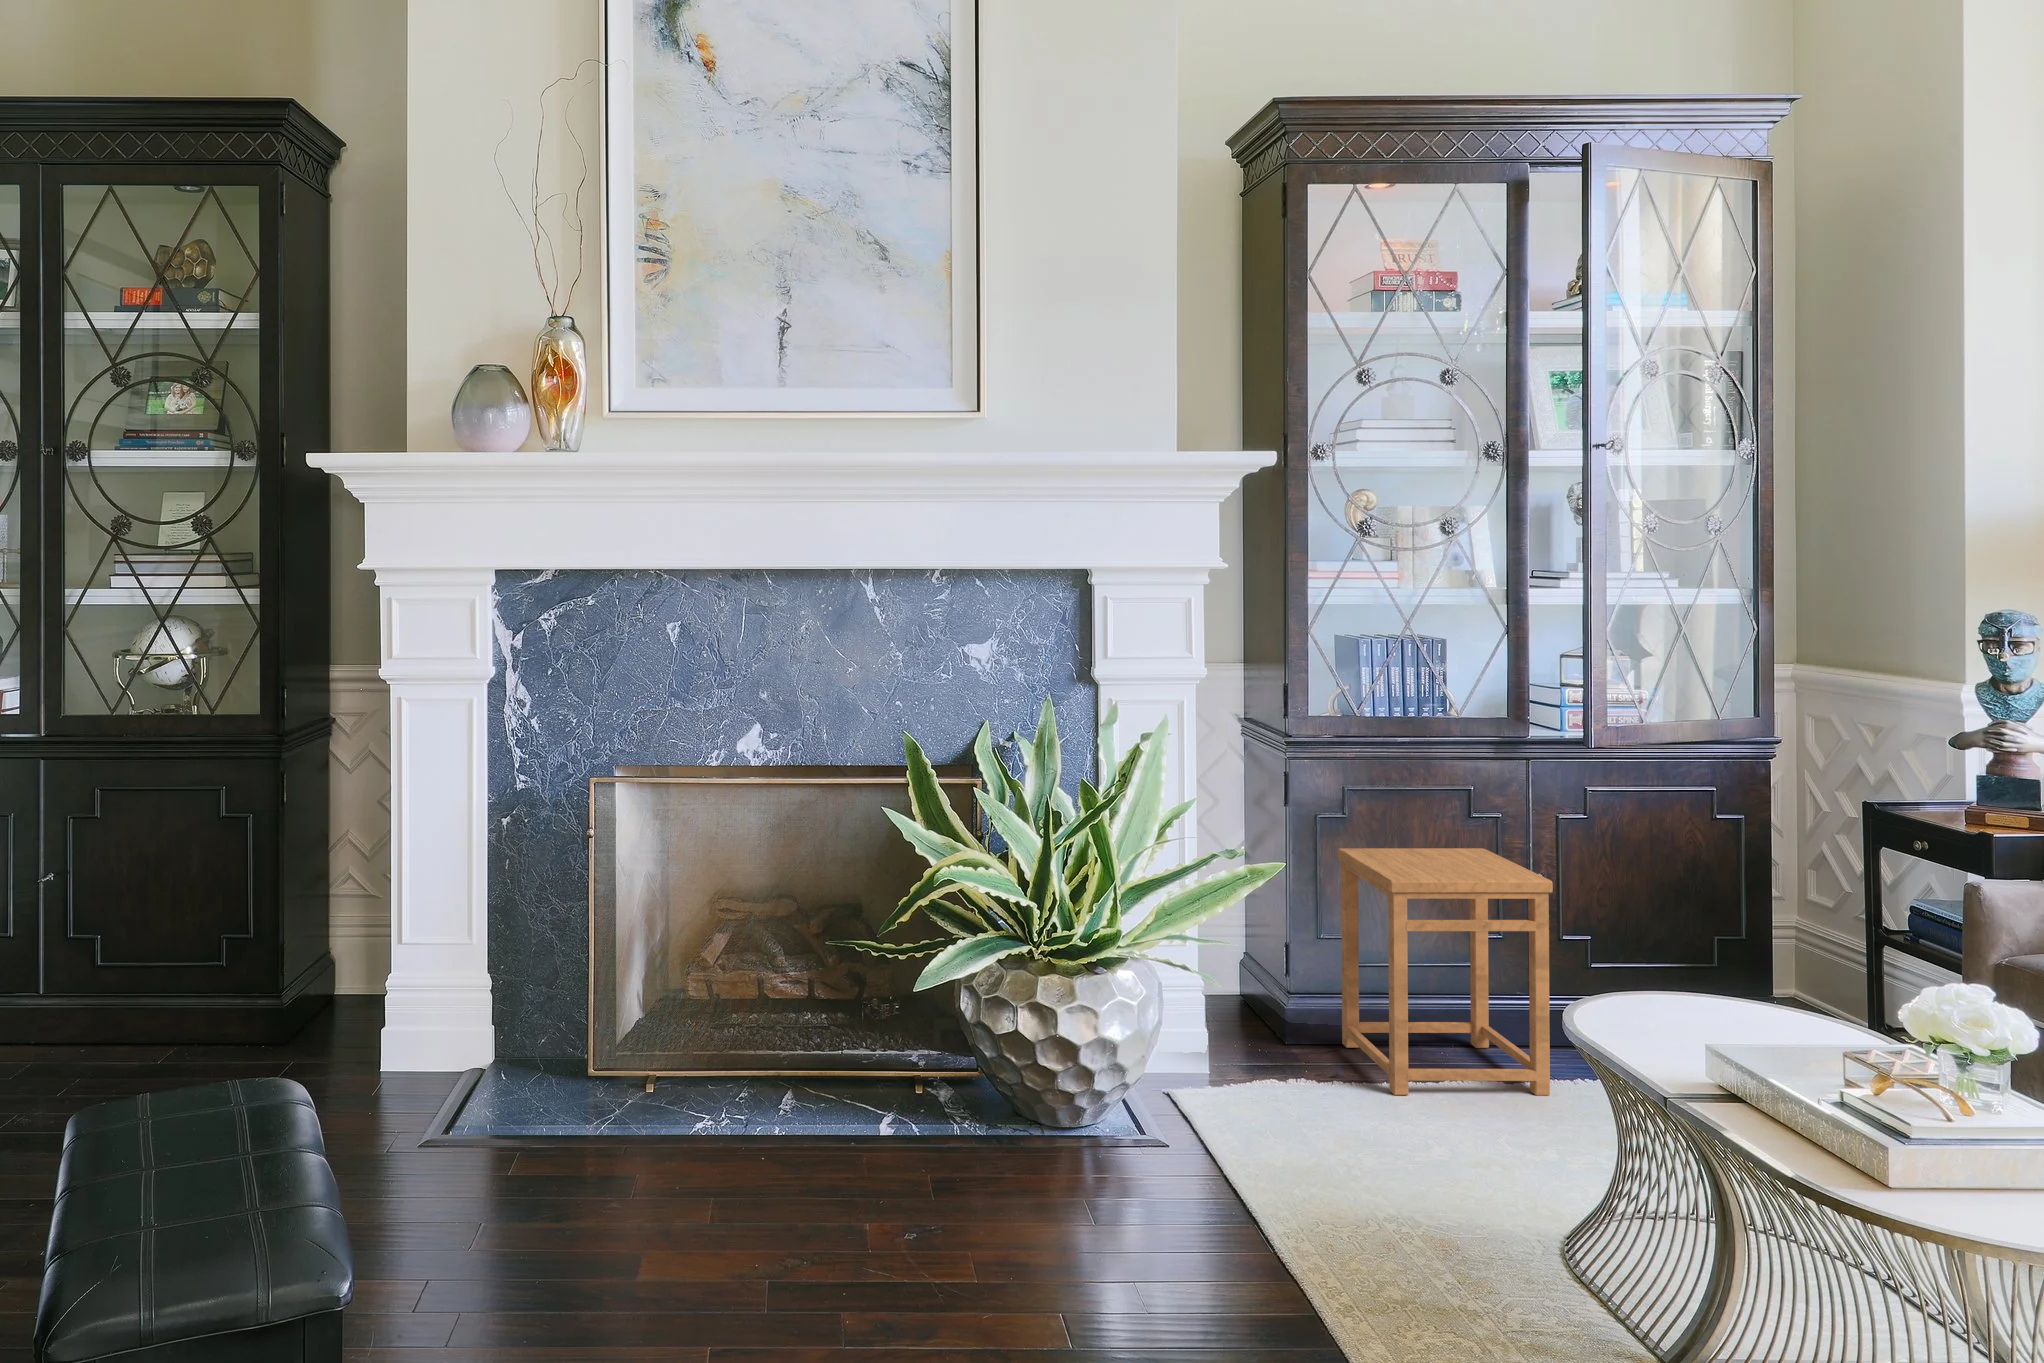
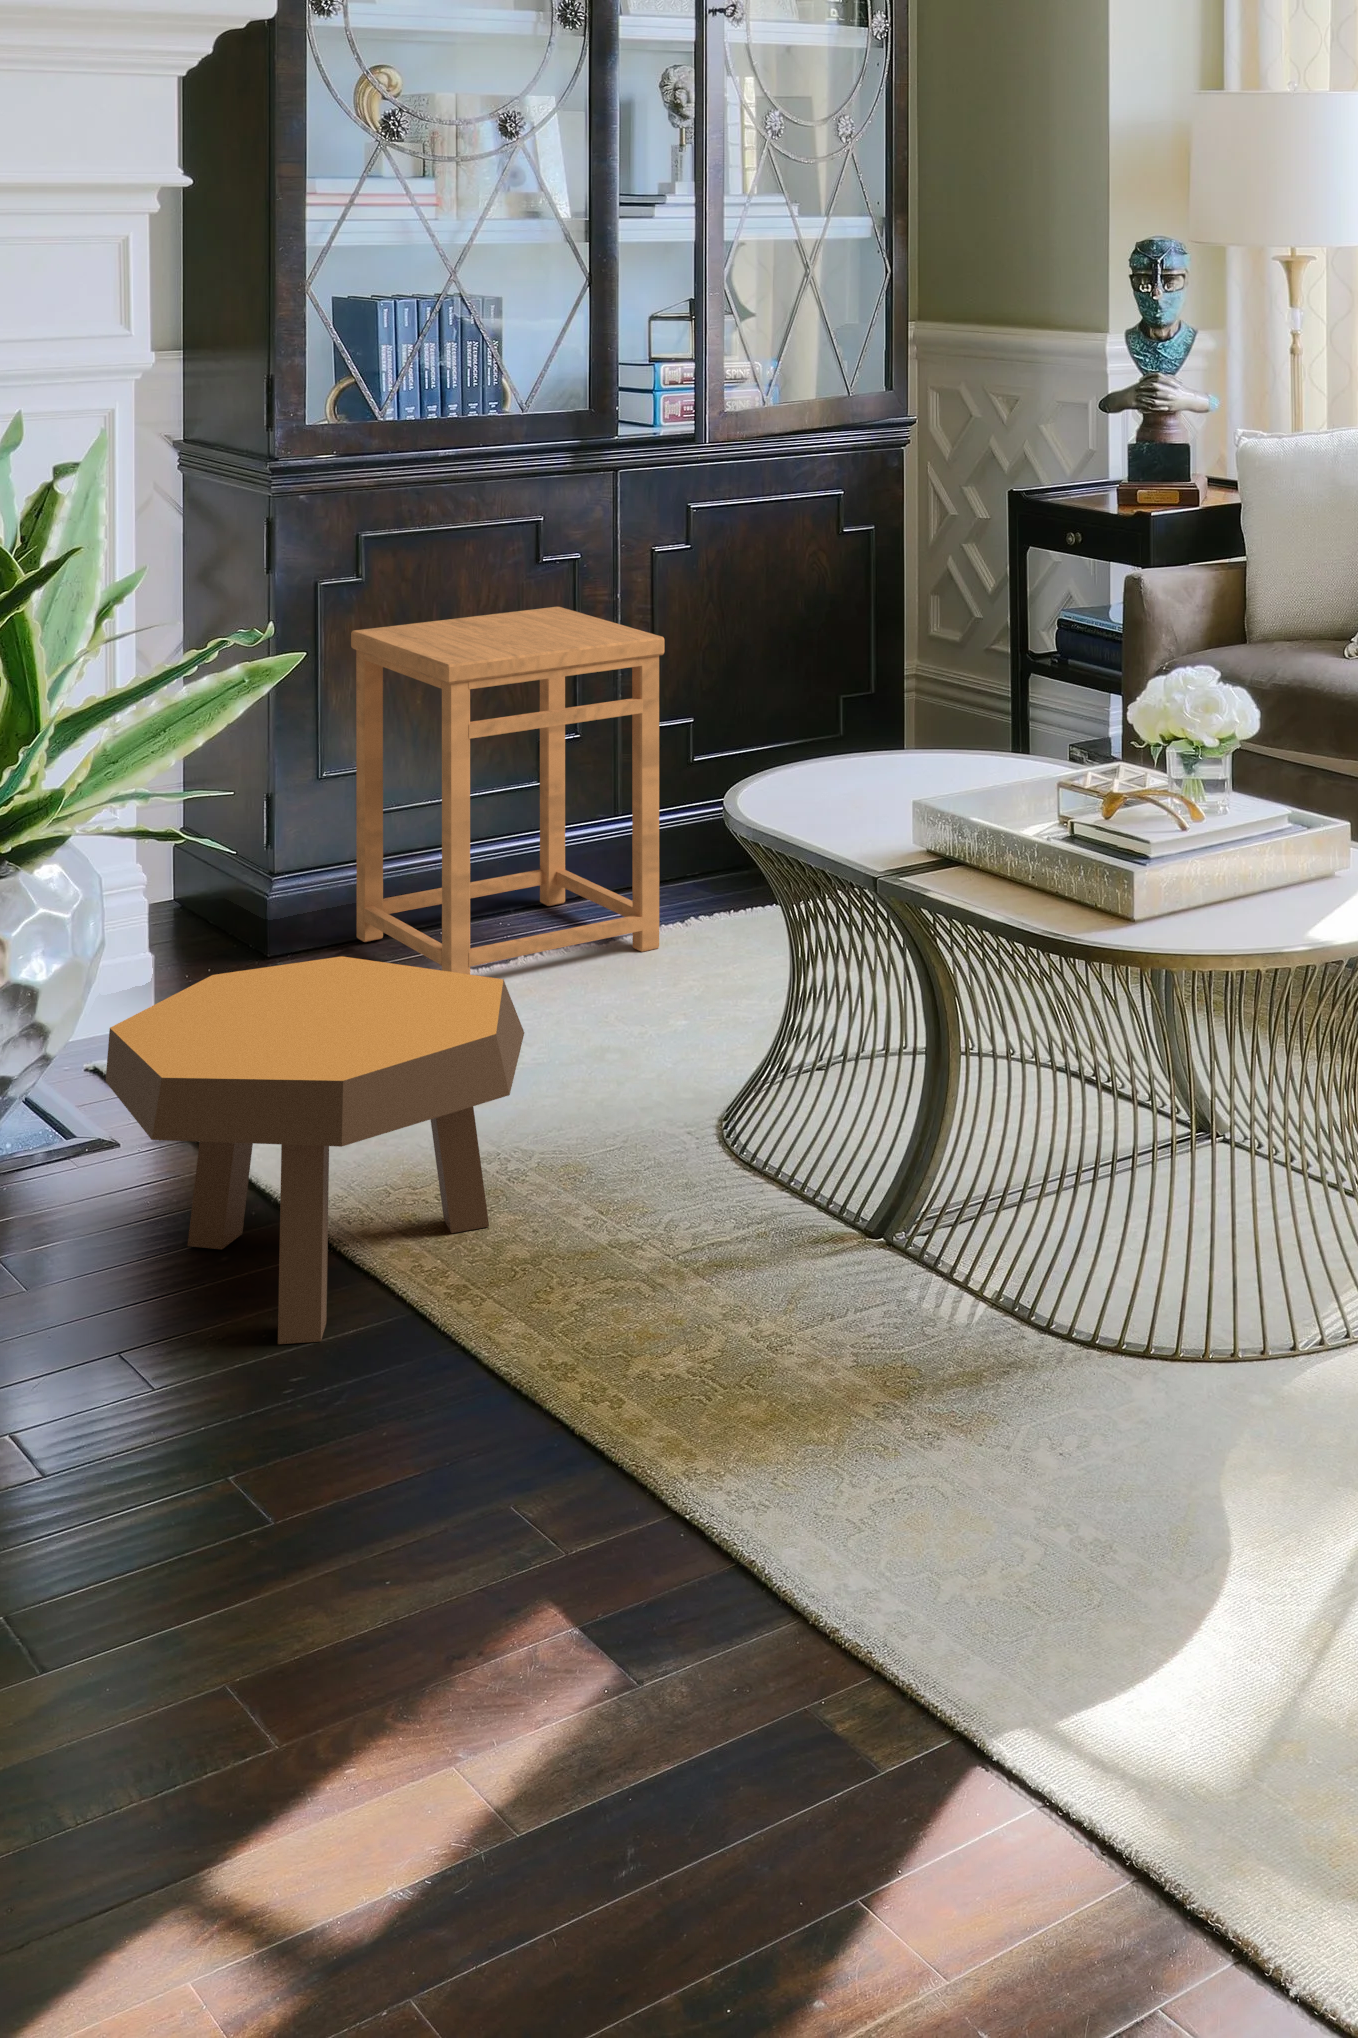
footstool: none [1138,1060,1406,1315] -> present [106,956,524,1344]

